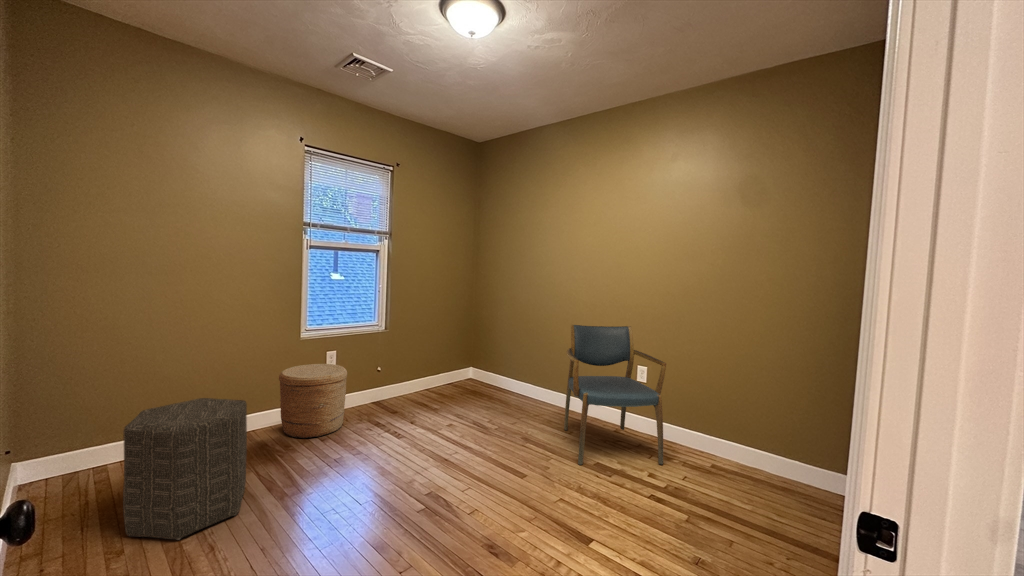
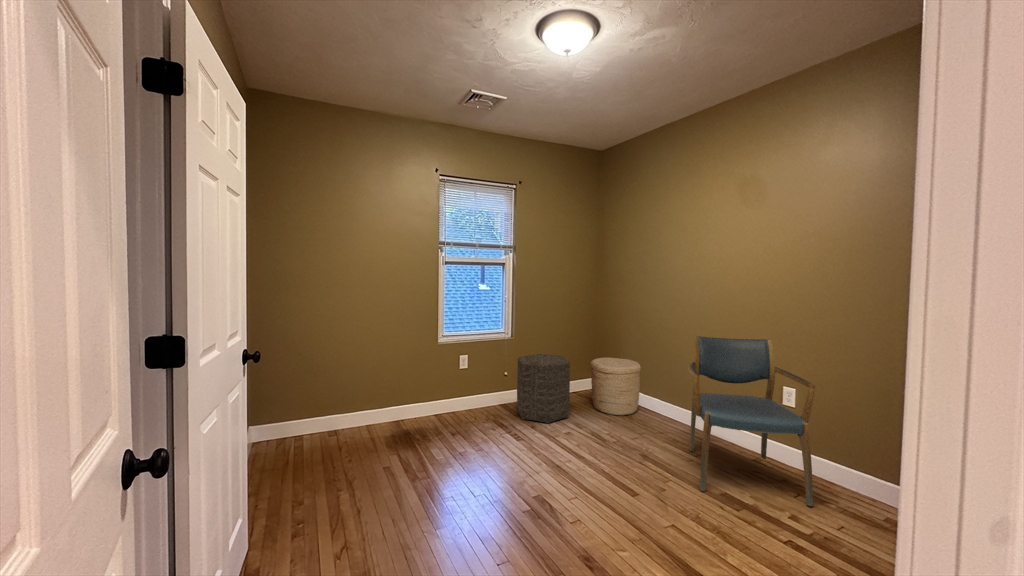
woven basket: present [279,364,347,438] -> present [590,358,641,415]
ottoman: present [123,398,247,540] -> present [517,354,570,423]

